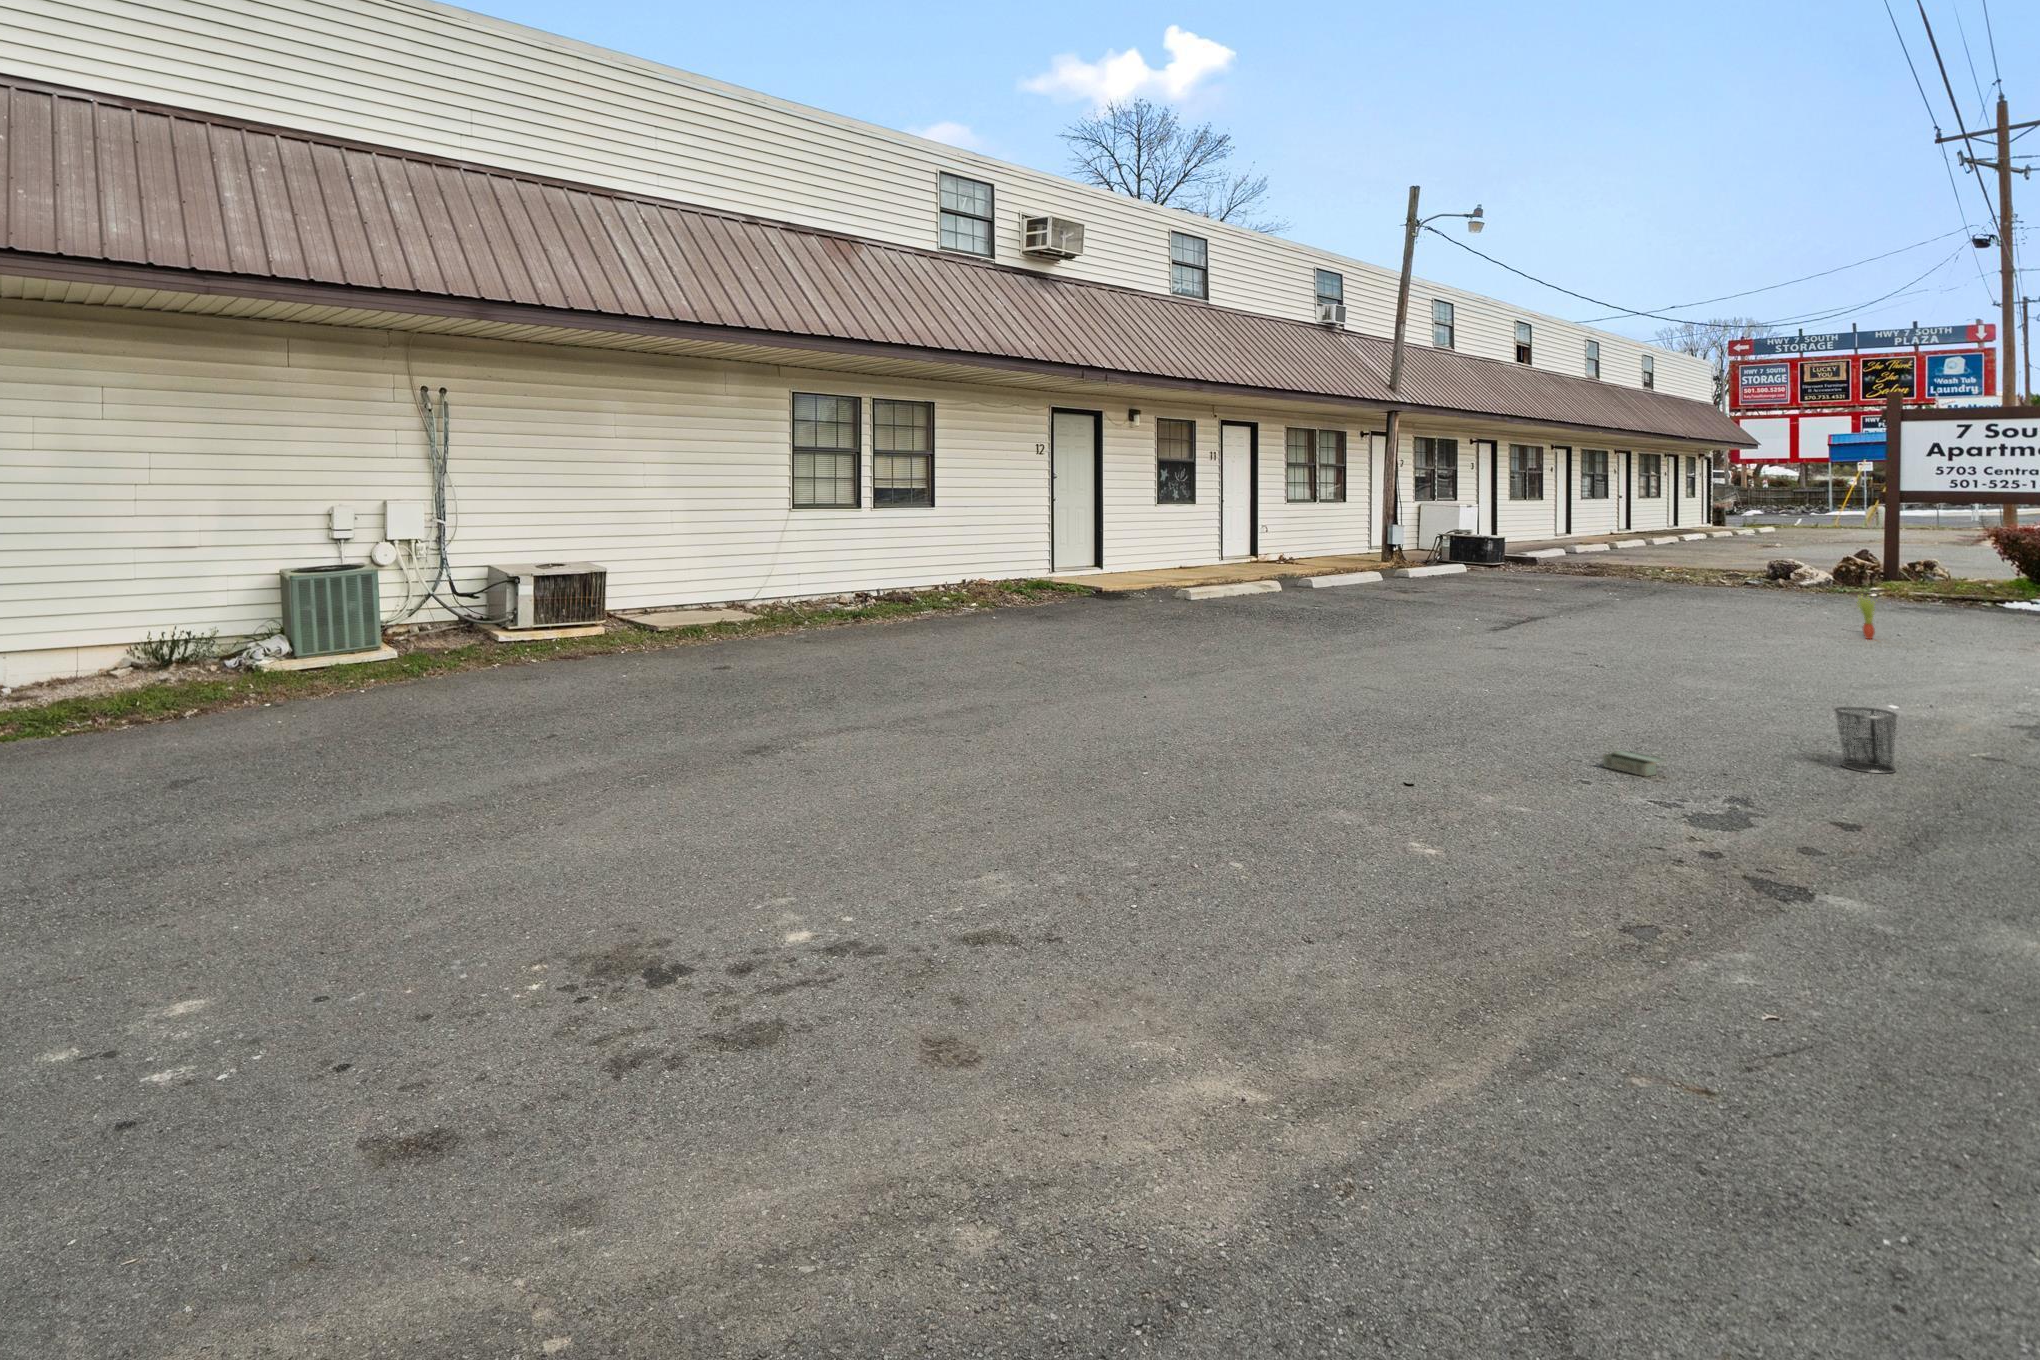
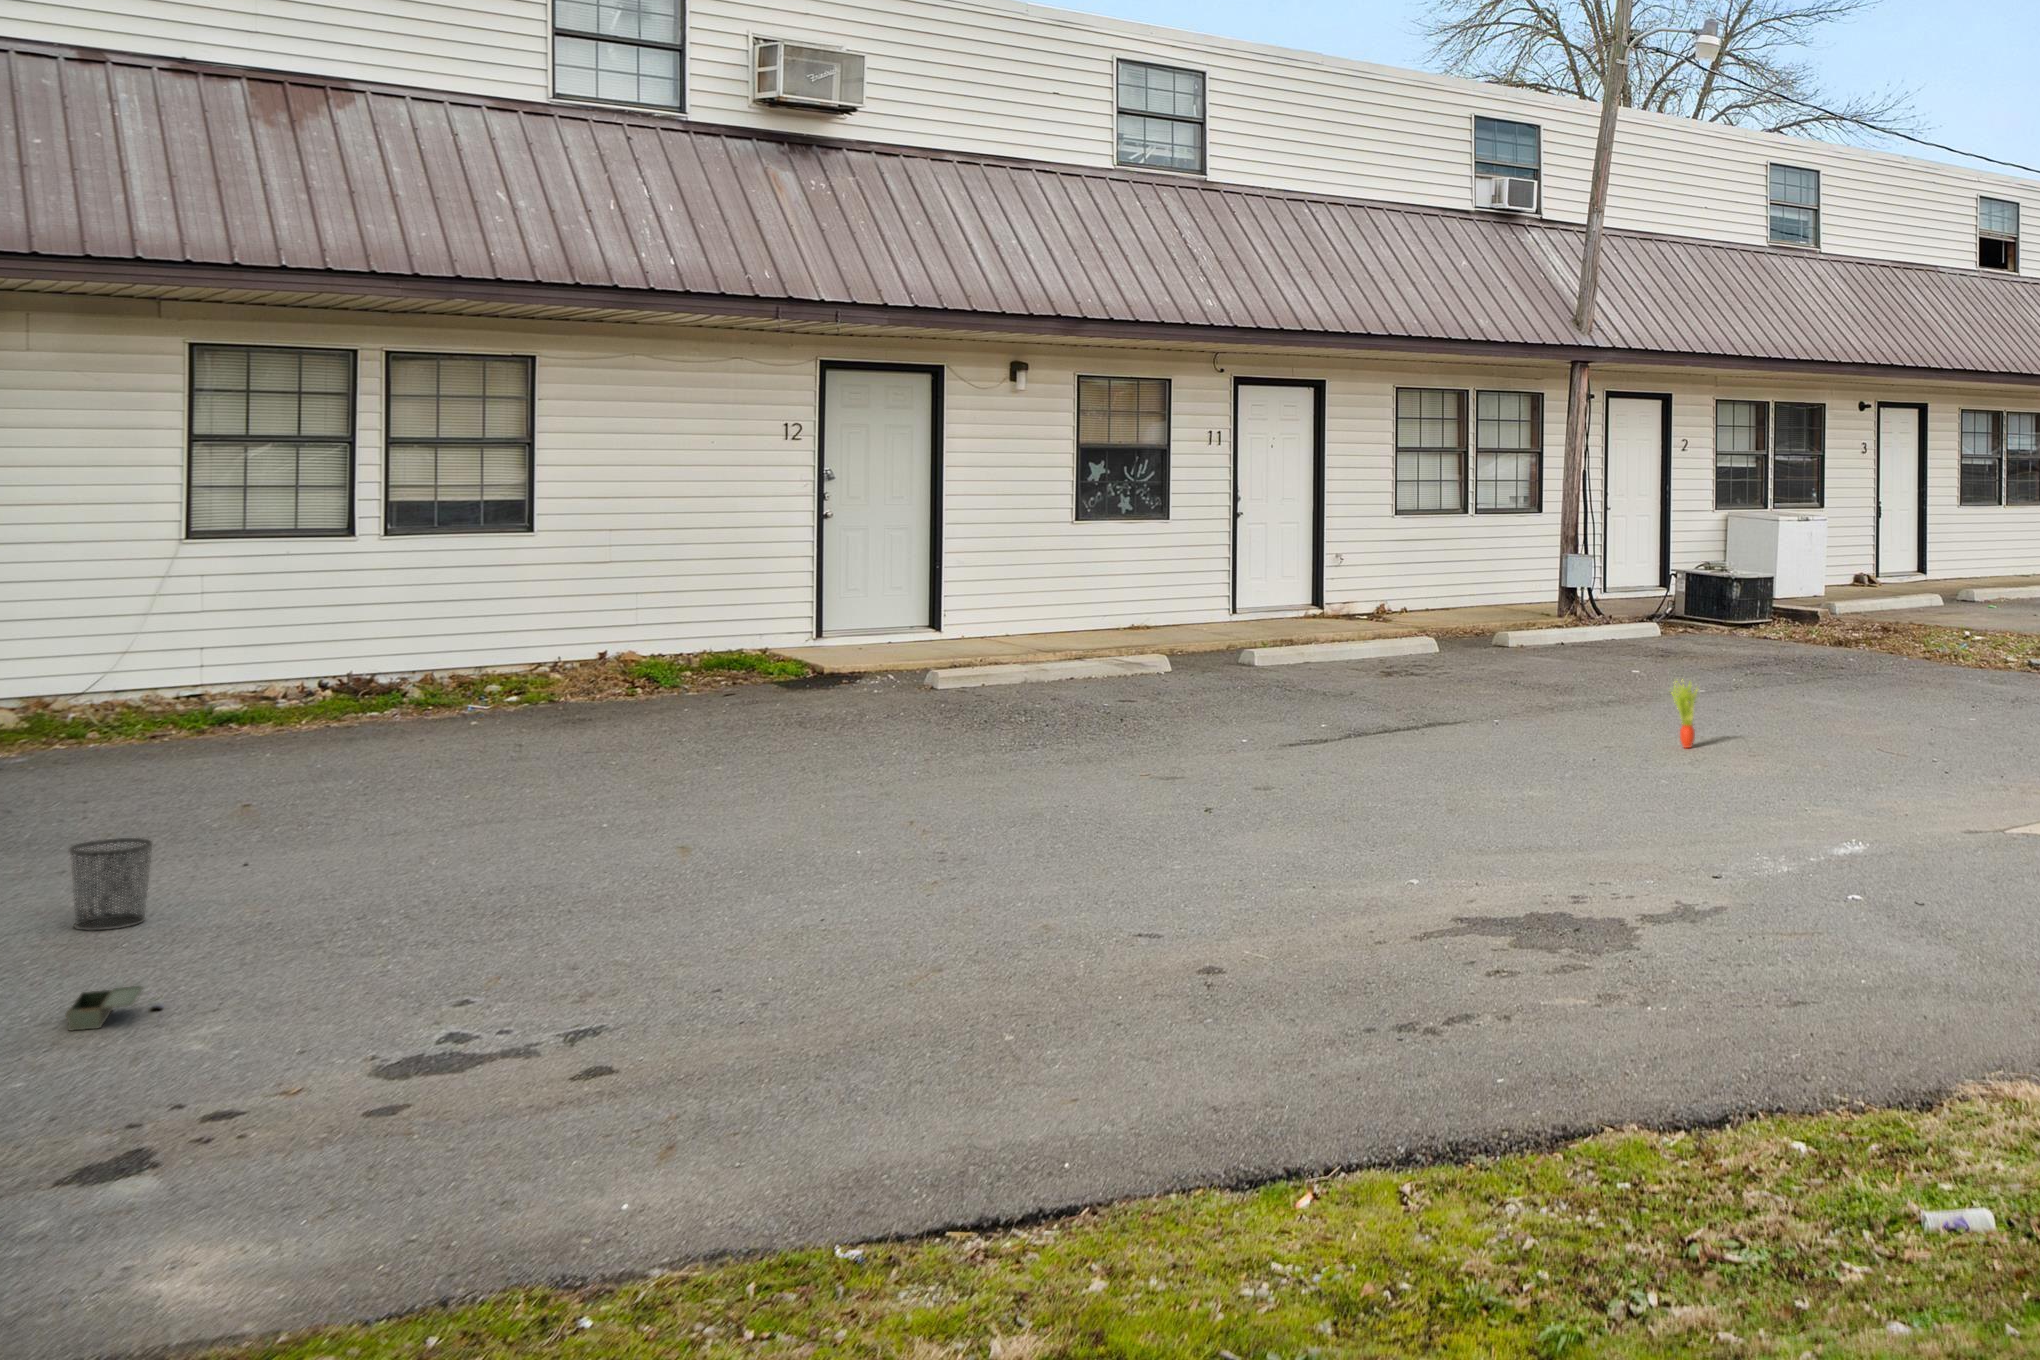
waste bin: present [1834,707,1897,774] -> present [69,838,153,931]
toolbox: present [1602,750,1664,776] -> present [66,986,142,1031]

